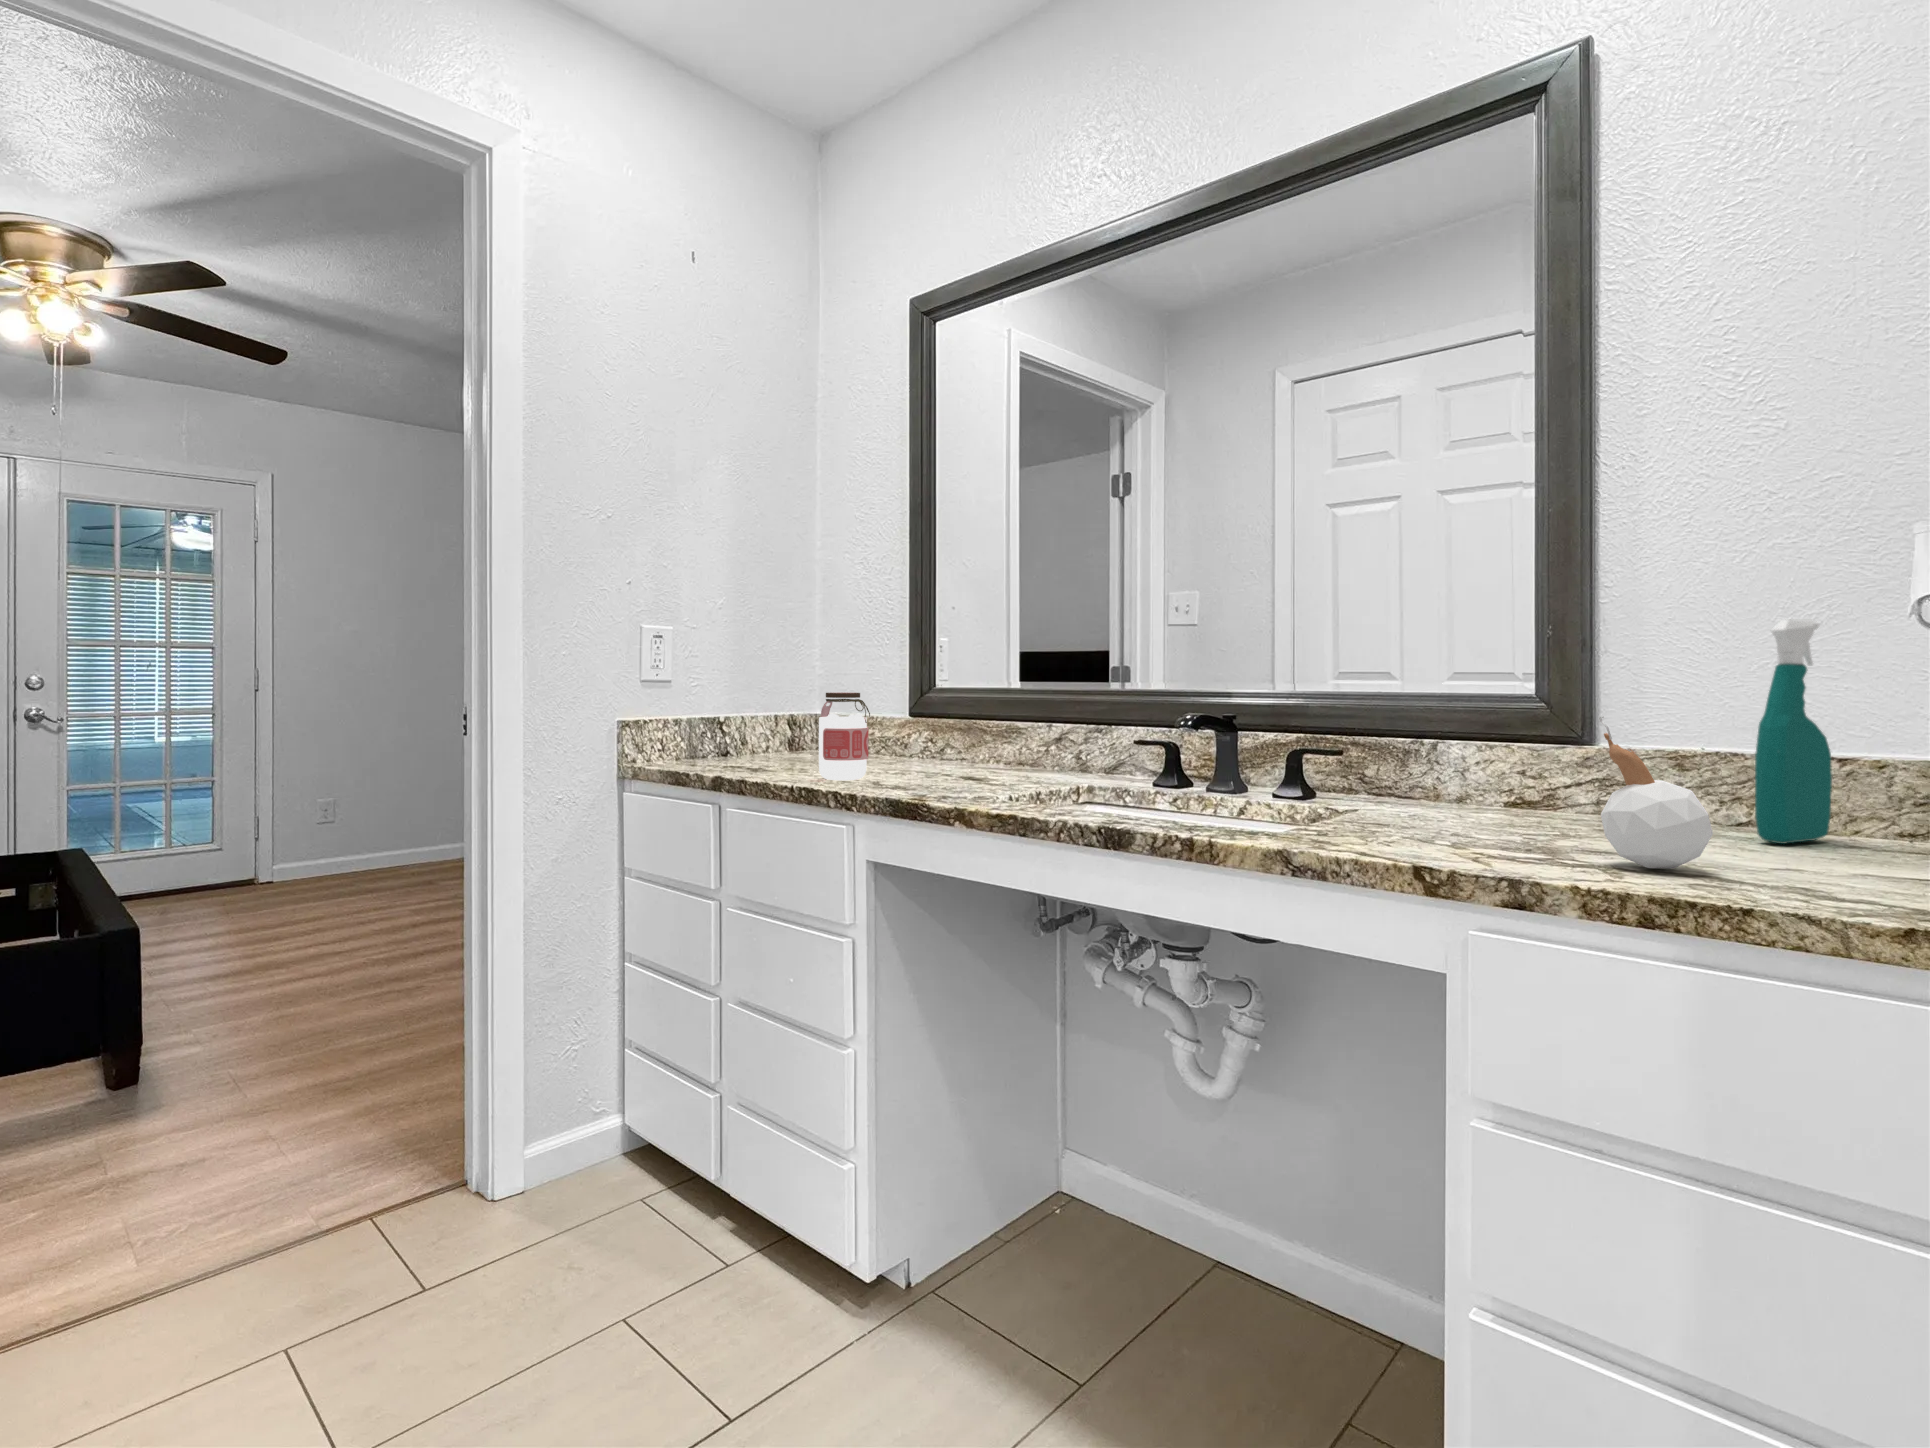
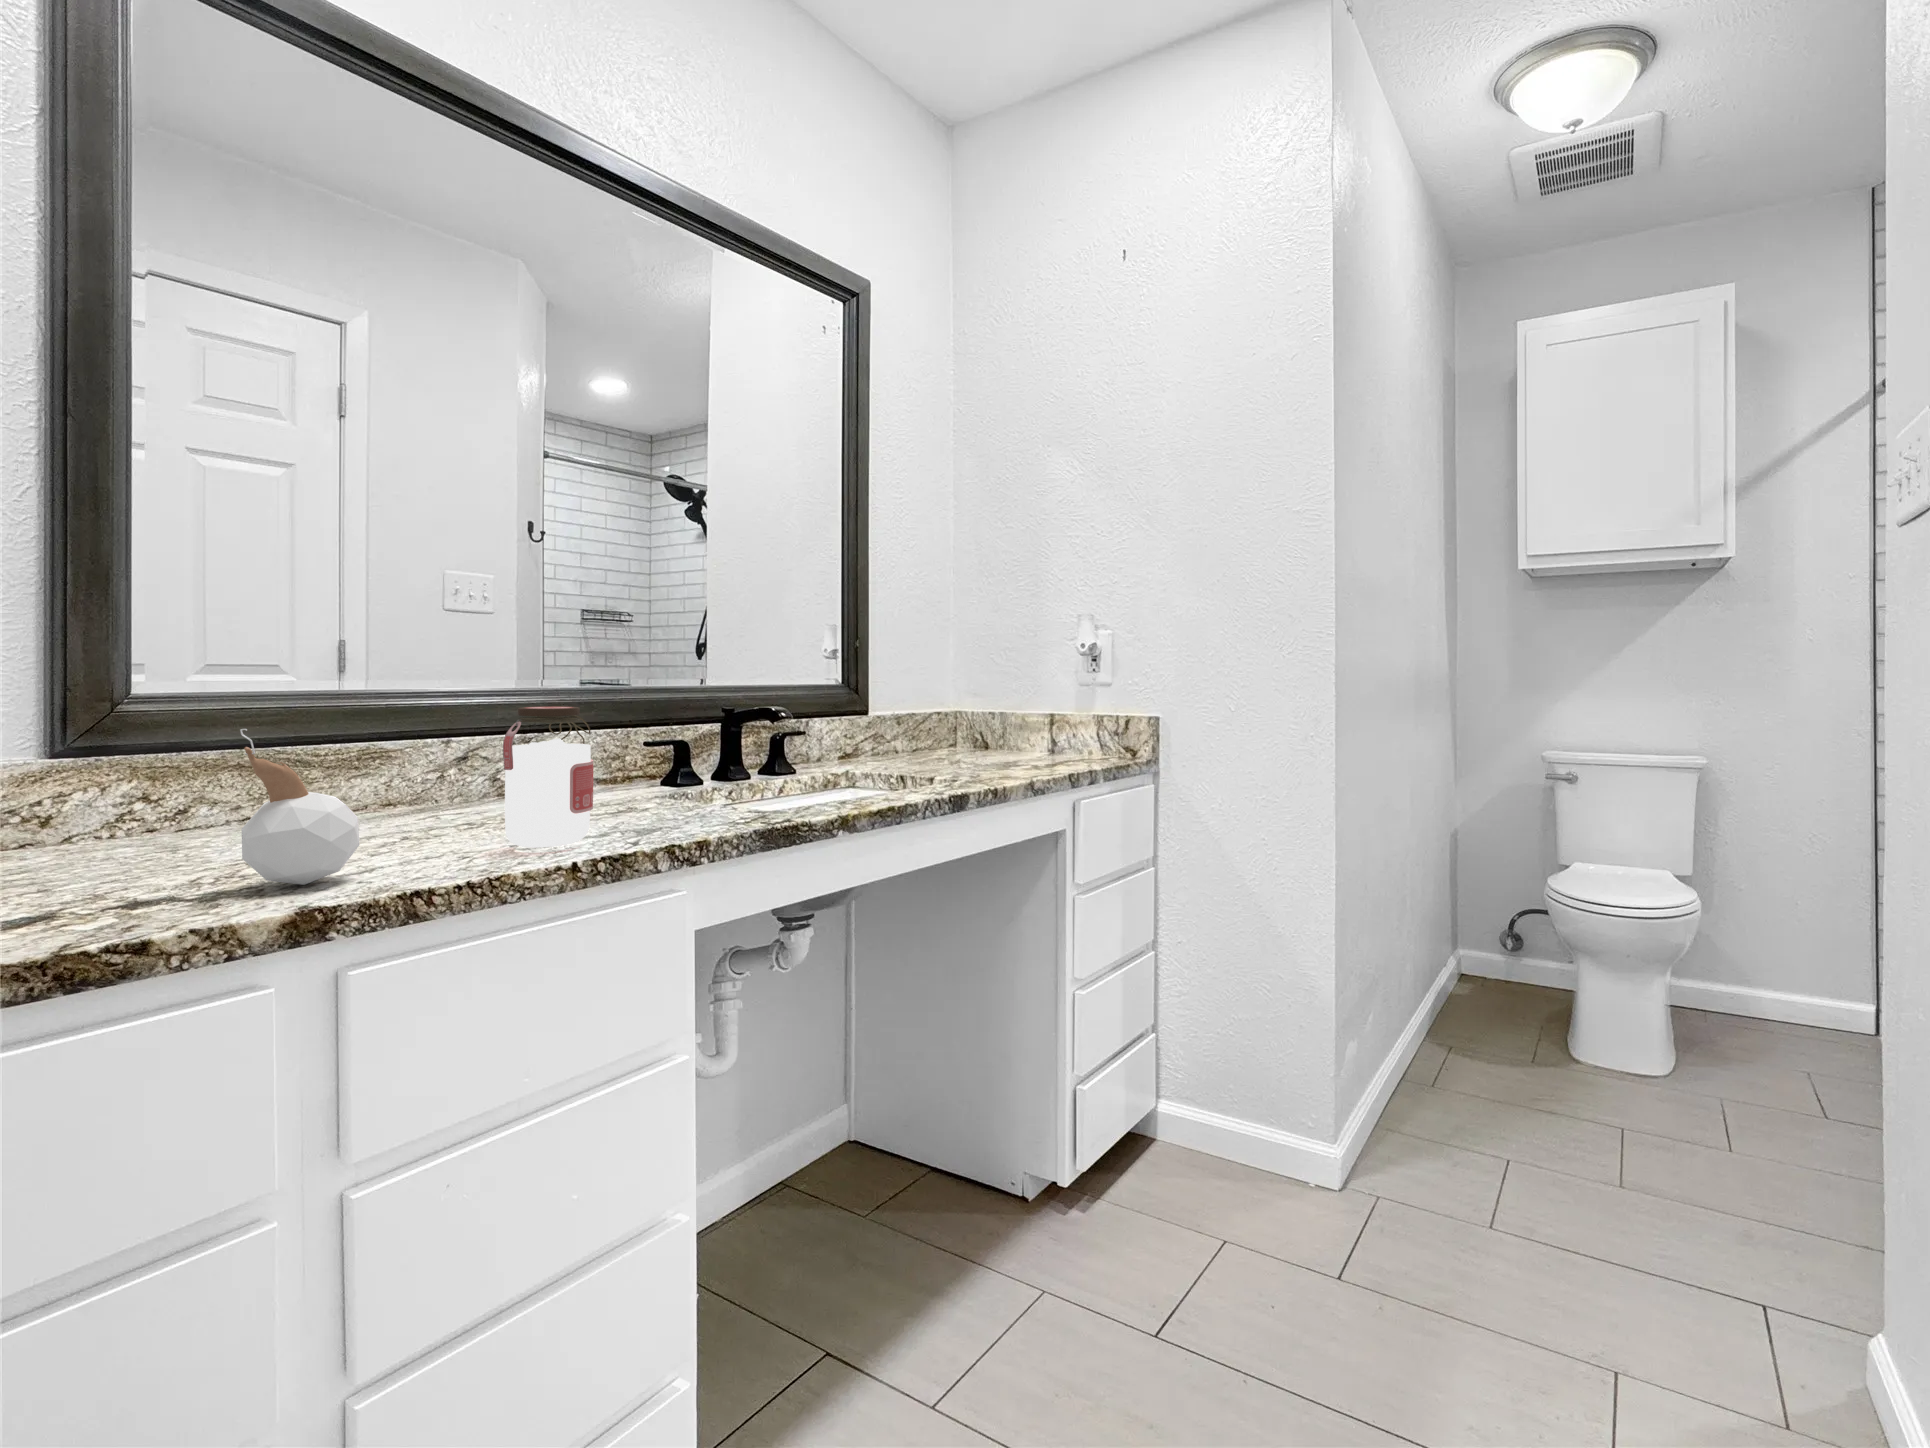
spray bottle: present [1755,620,1832,844] -> none [946,652,976,753]
candle: present [1599,716,1713,868] -> present [240,729,359,885]

